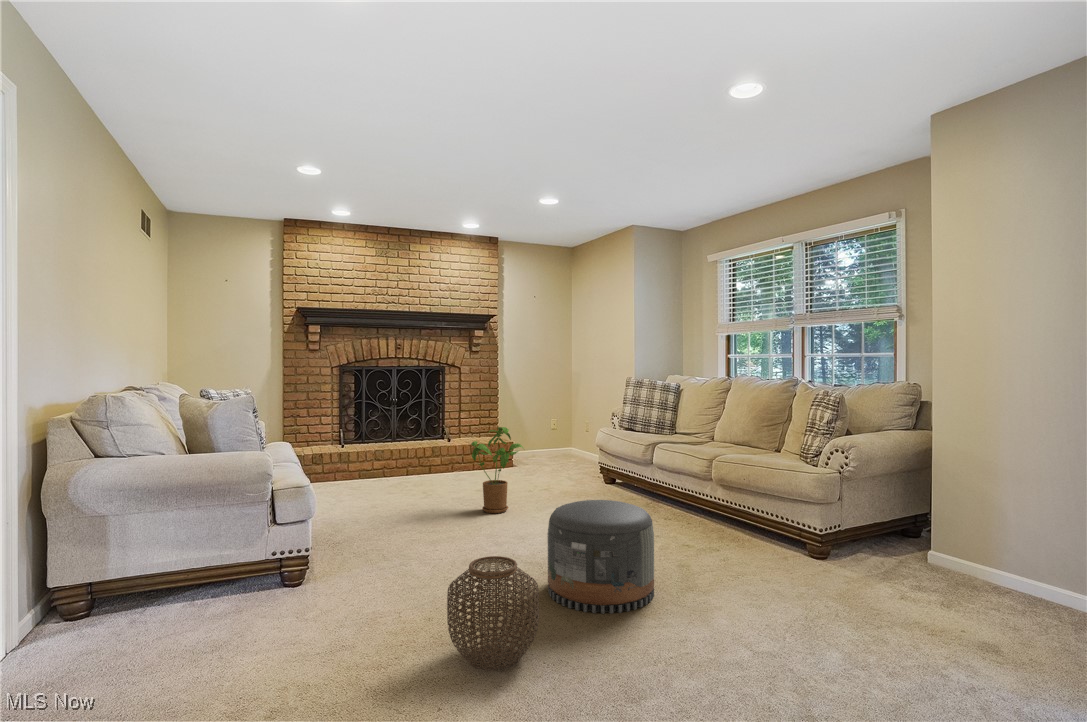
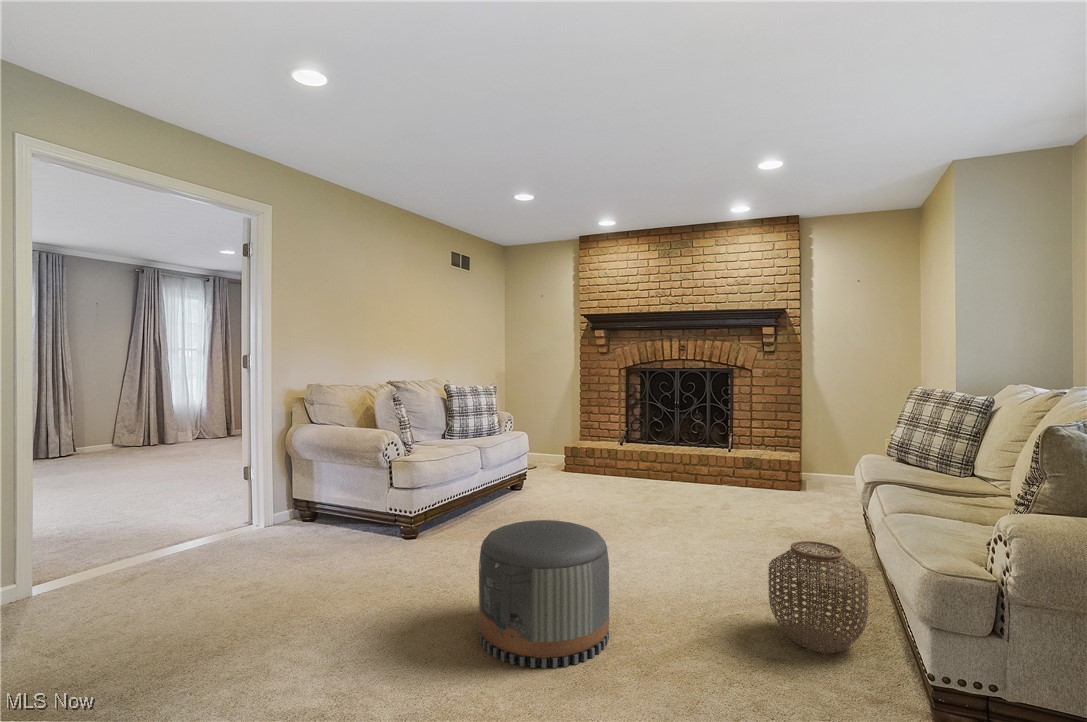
house plant: present [471,427,523,513] -> none [636,435,690,532]
woven basket: present [447,556,539,670] -> present [768,541,868,653]

